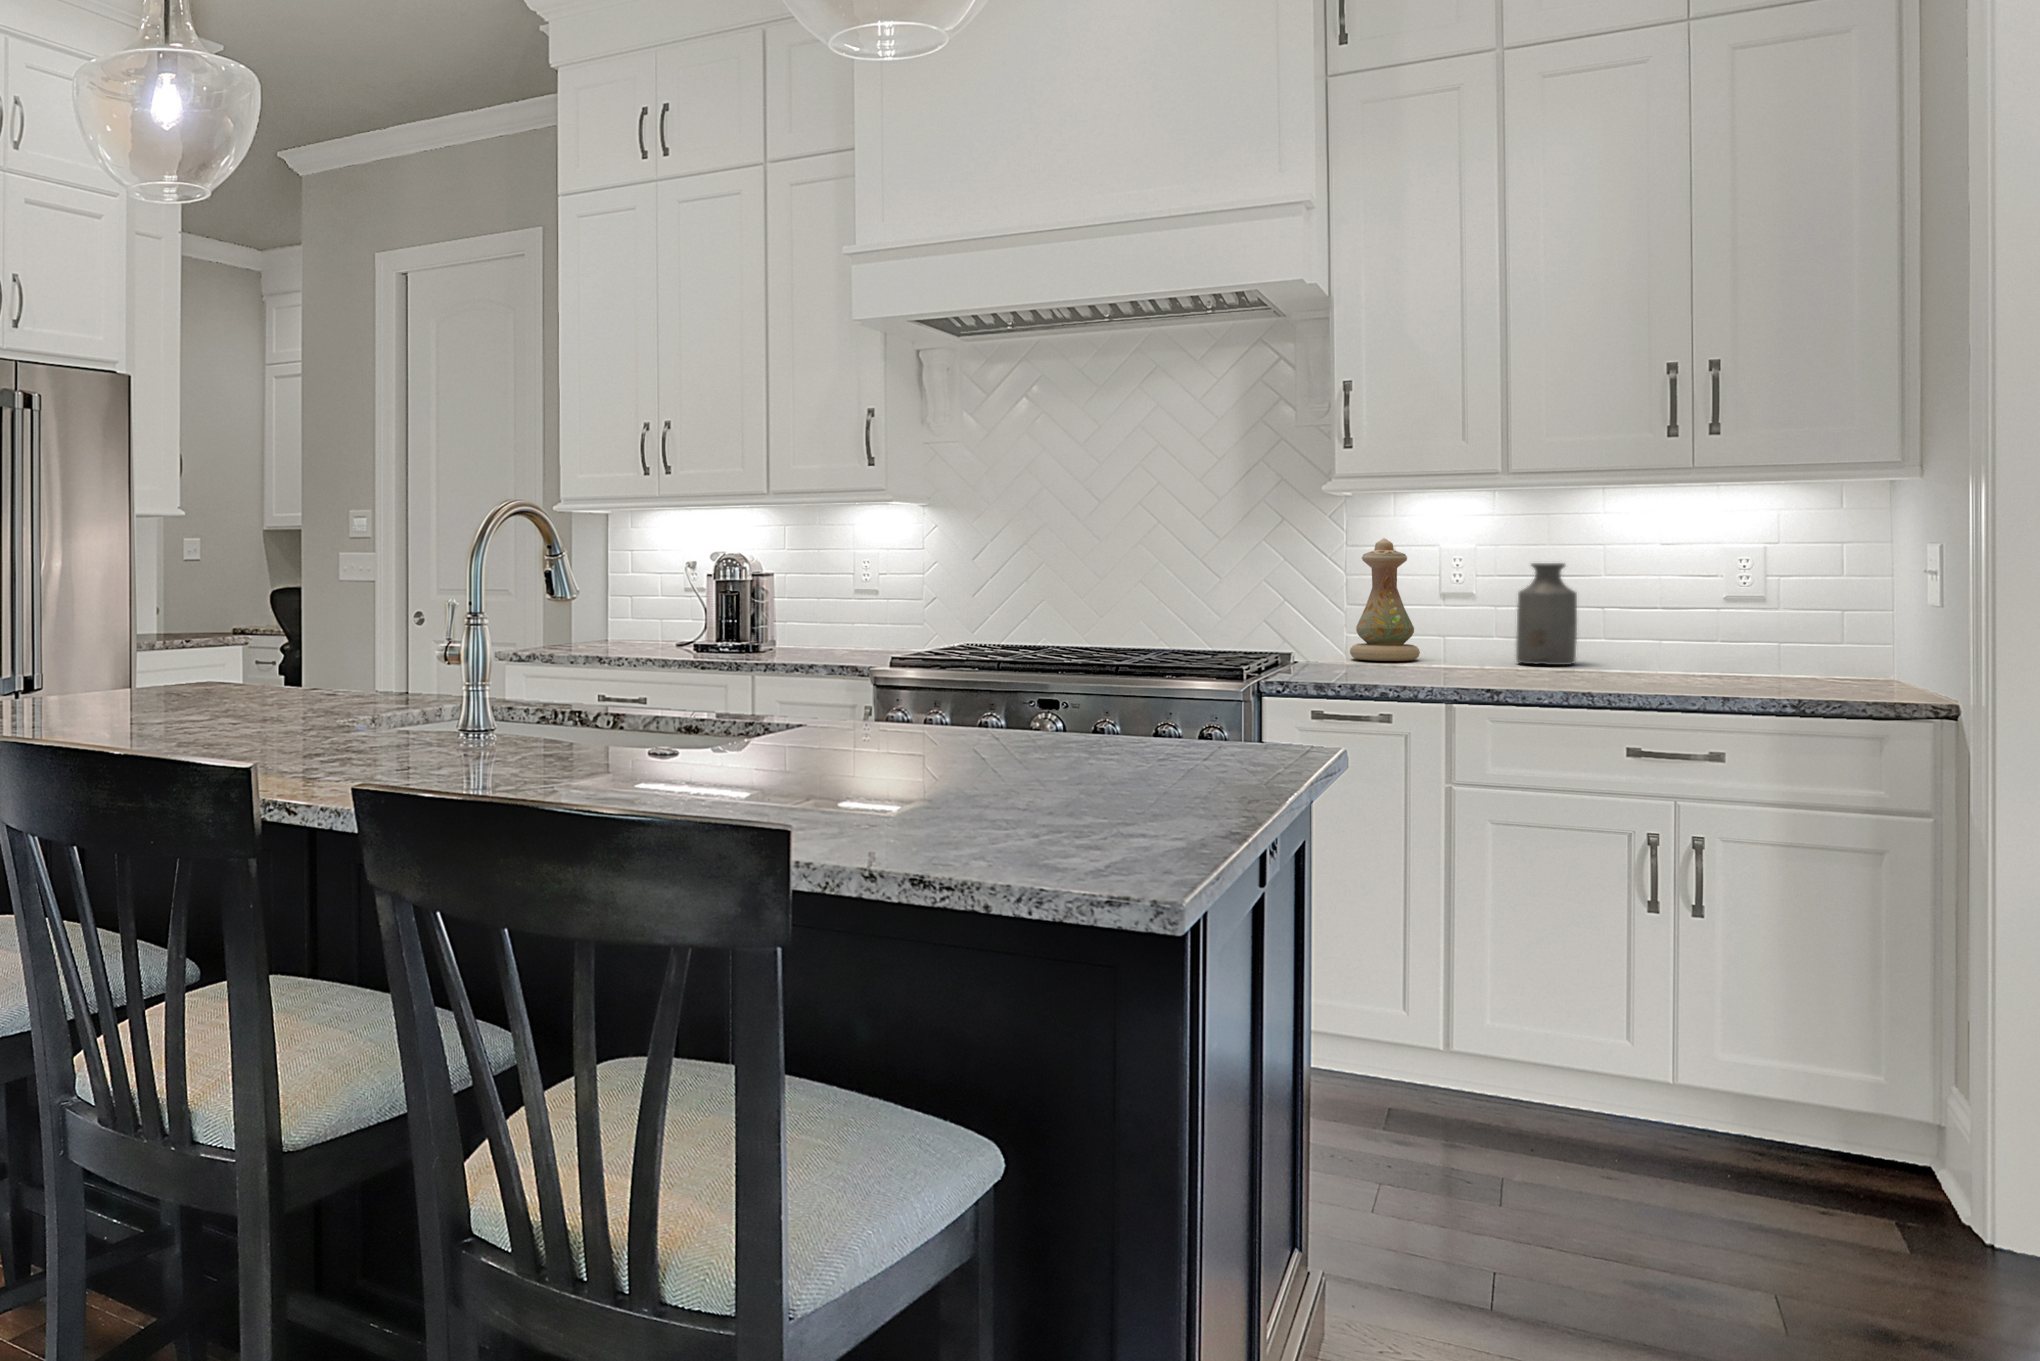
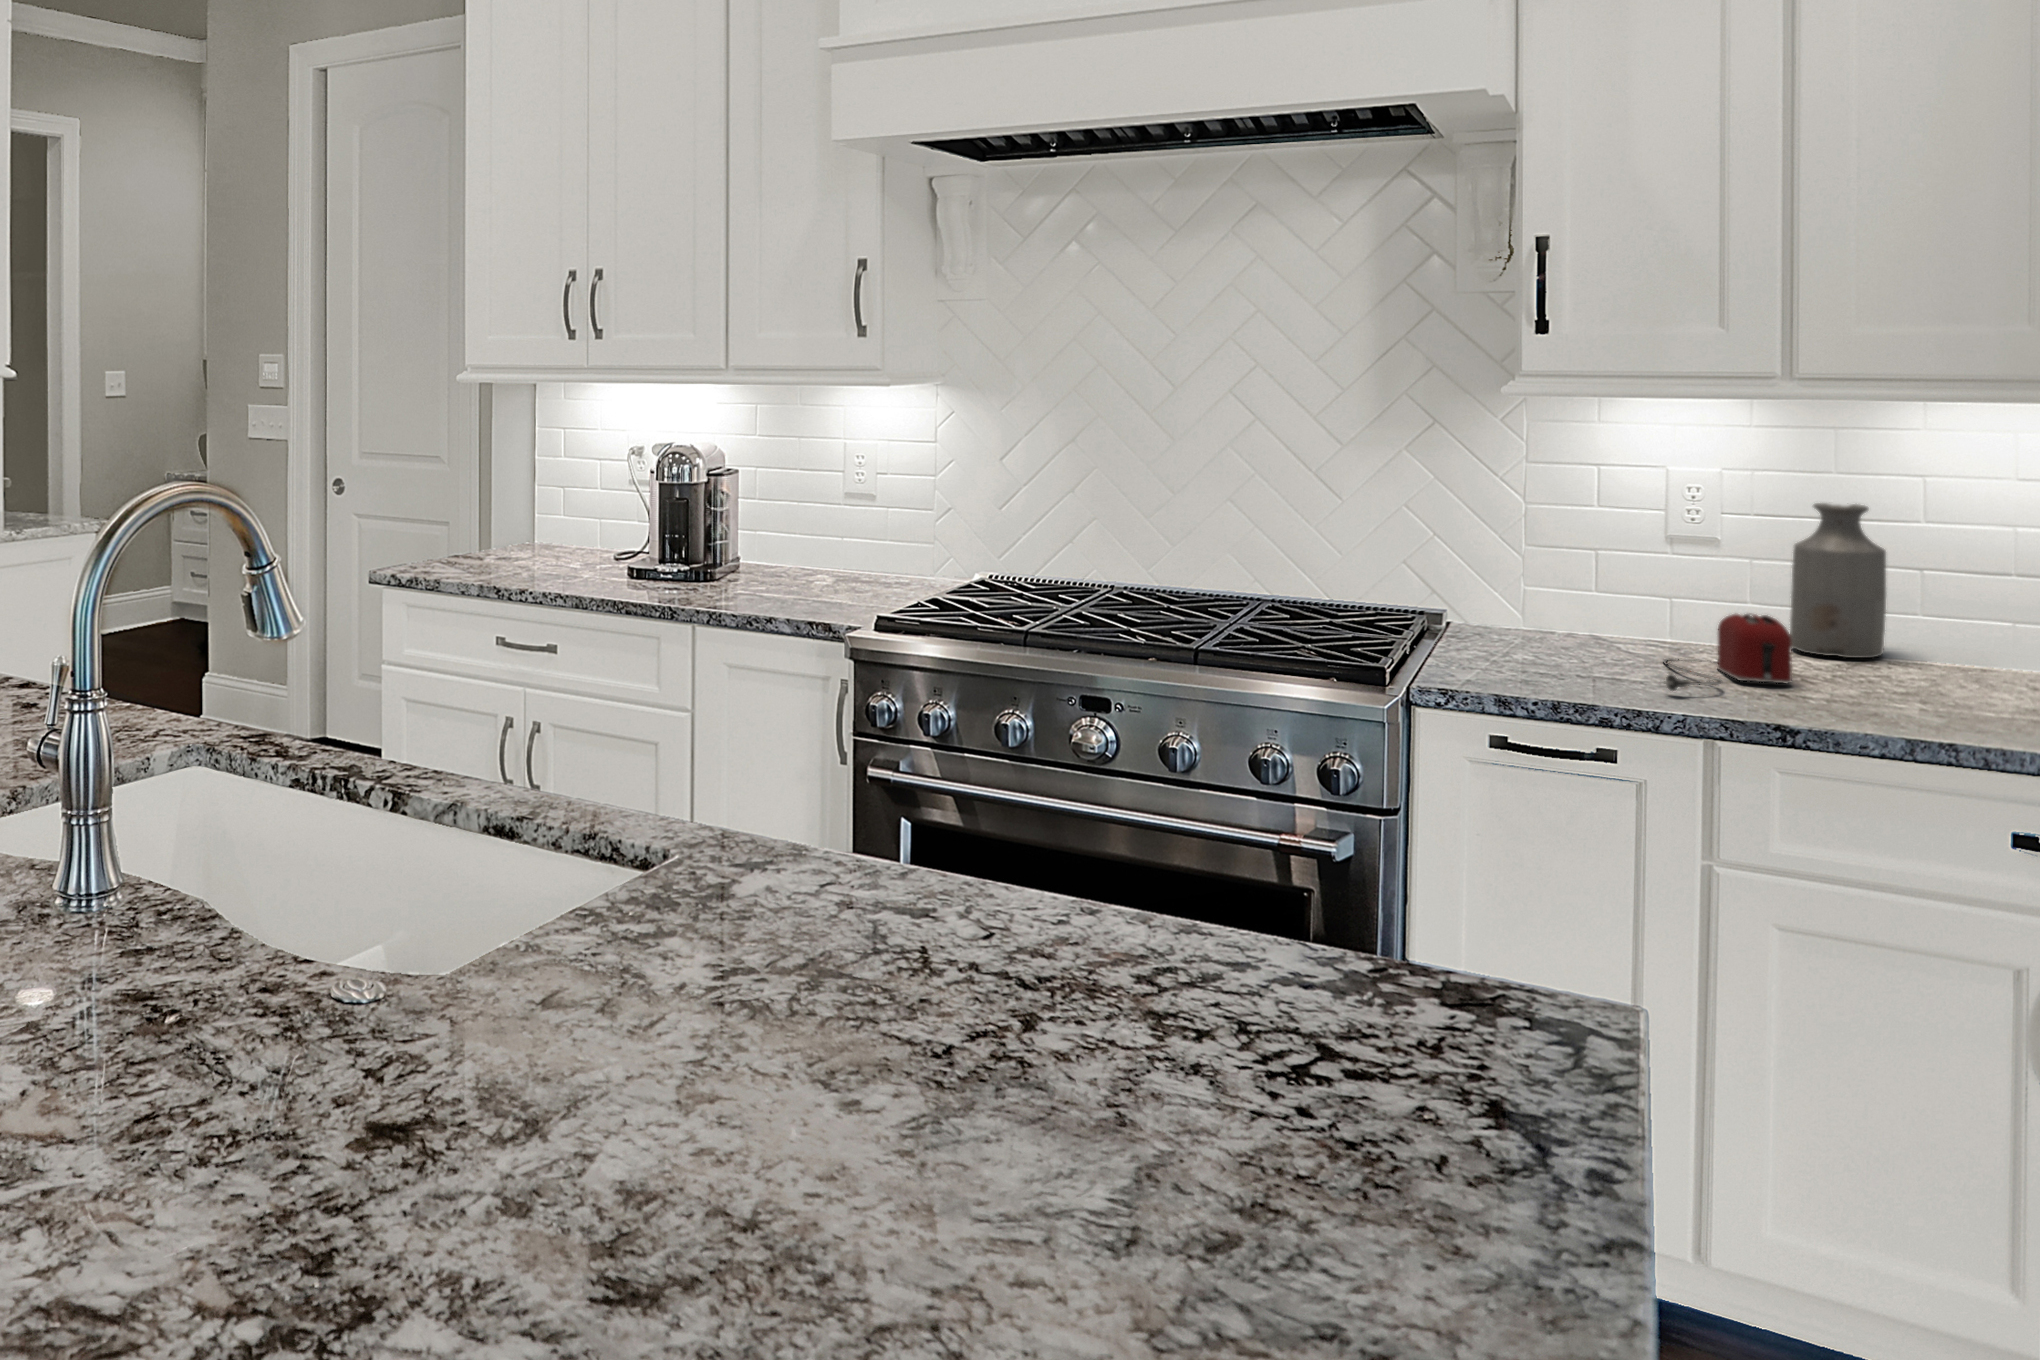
vase: present [1350,538,1420,661] -> none [1536,456,1640,637]
toaster: none [1422,632,1509,678] -> present [1663,614,1792,691]

